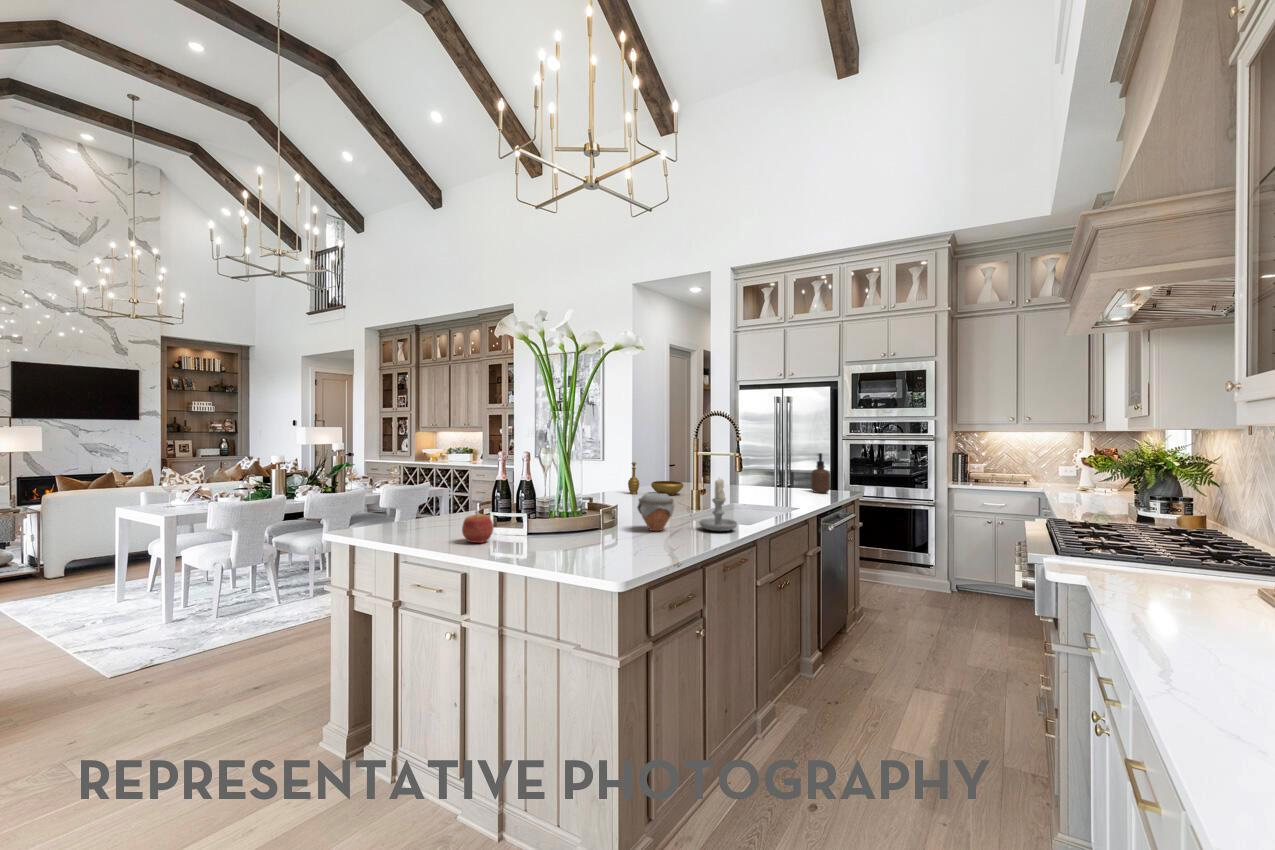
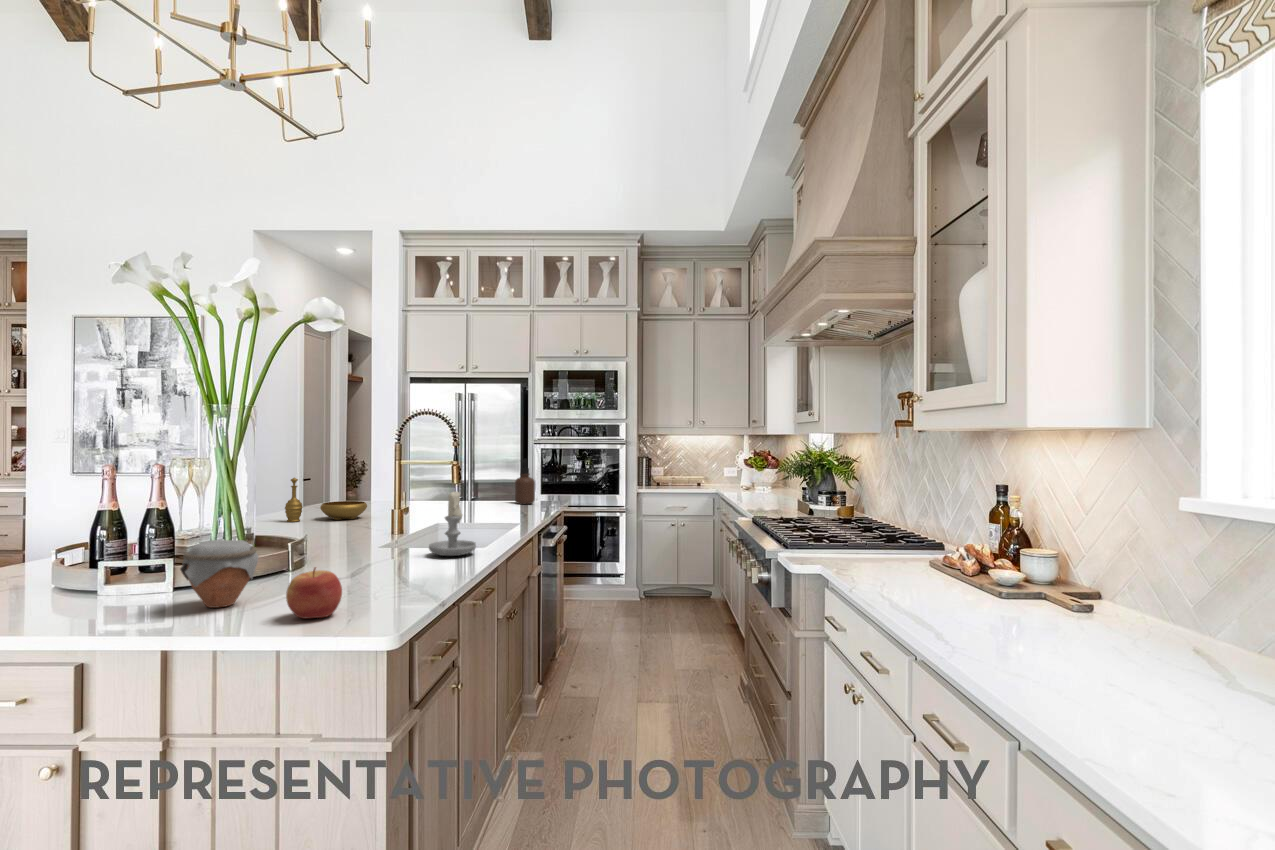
jar: present [637,493,675,531] -> present [180,540,259,608]
apple: present [462,512,493,543] -> present [286,567,342,618]

